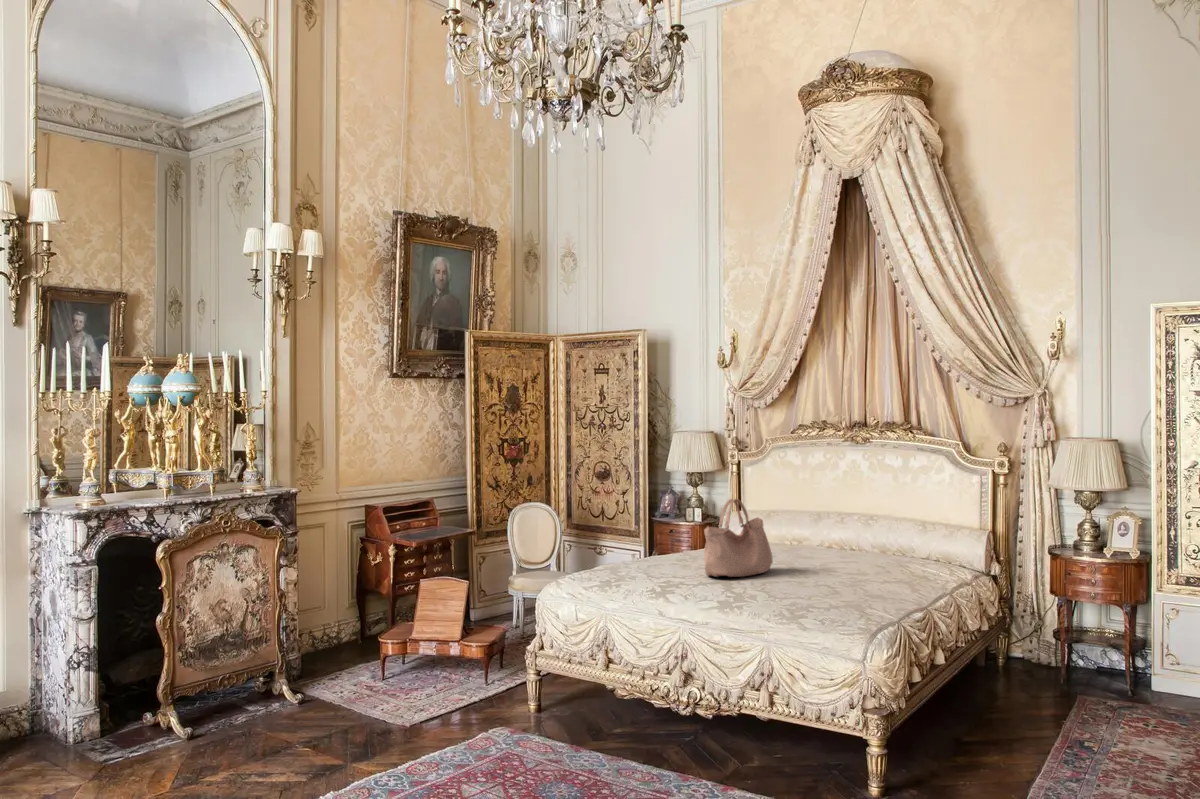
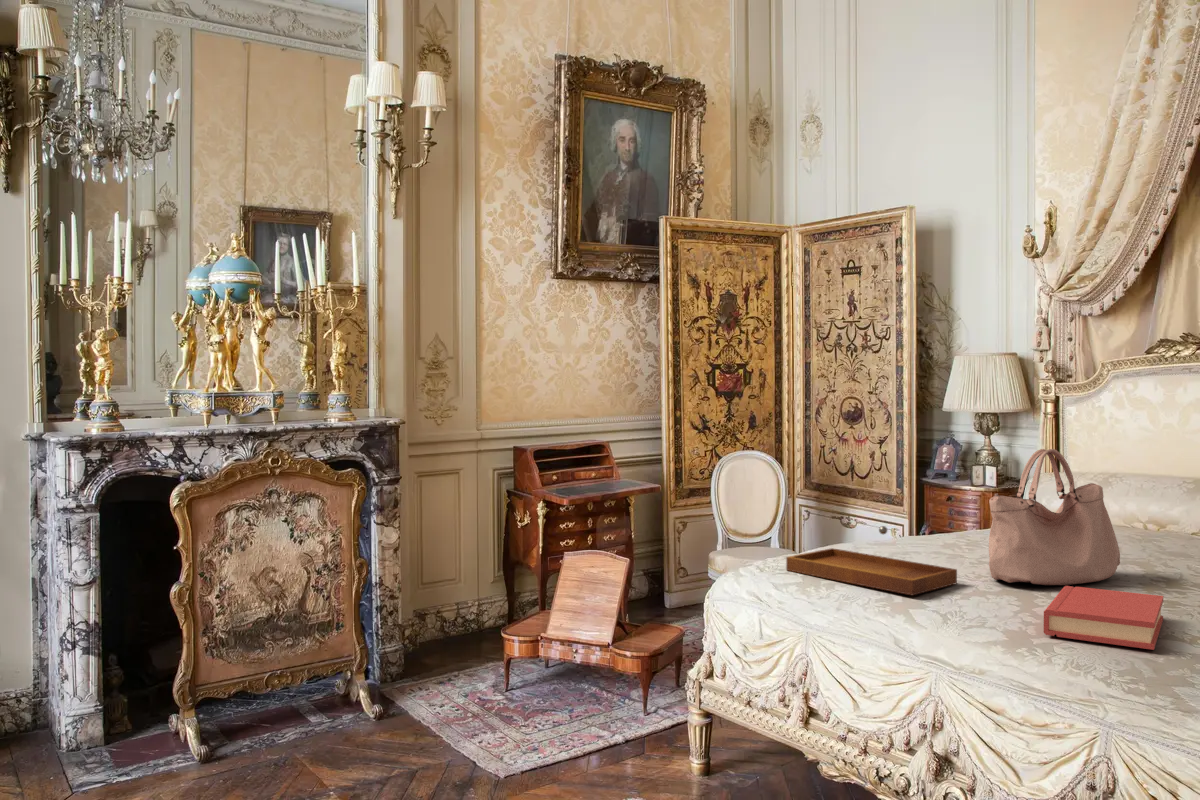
tray: none [589,548,688,587] -> present [786,526,957,595]
hardback book: none [736,575,794,603] -> present [1044,586,1163,650]

